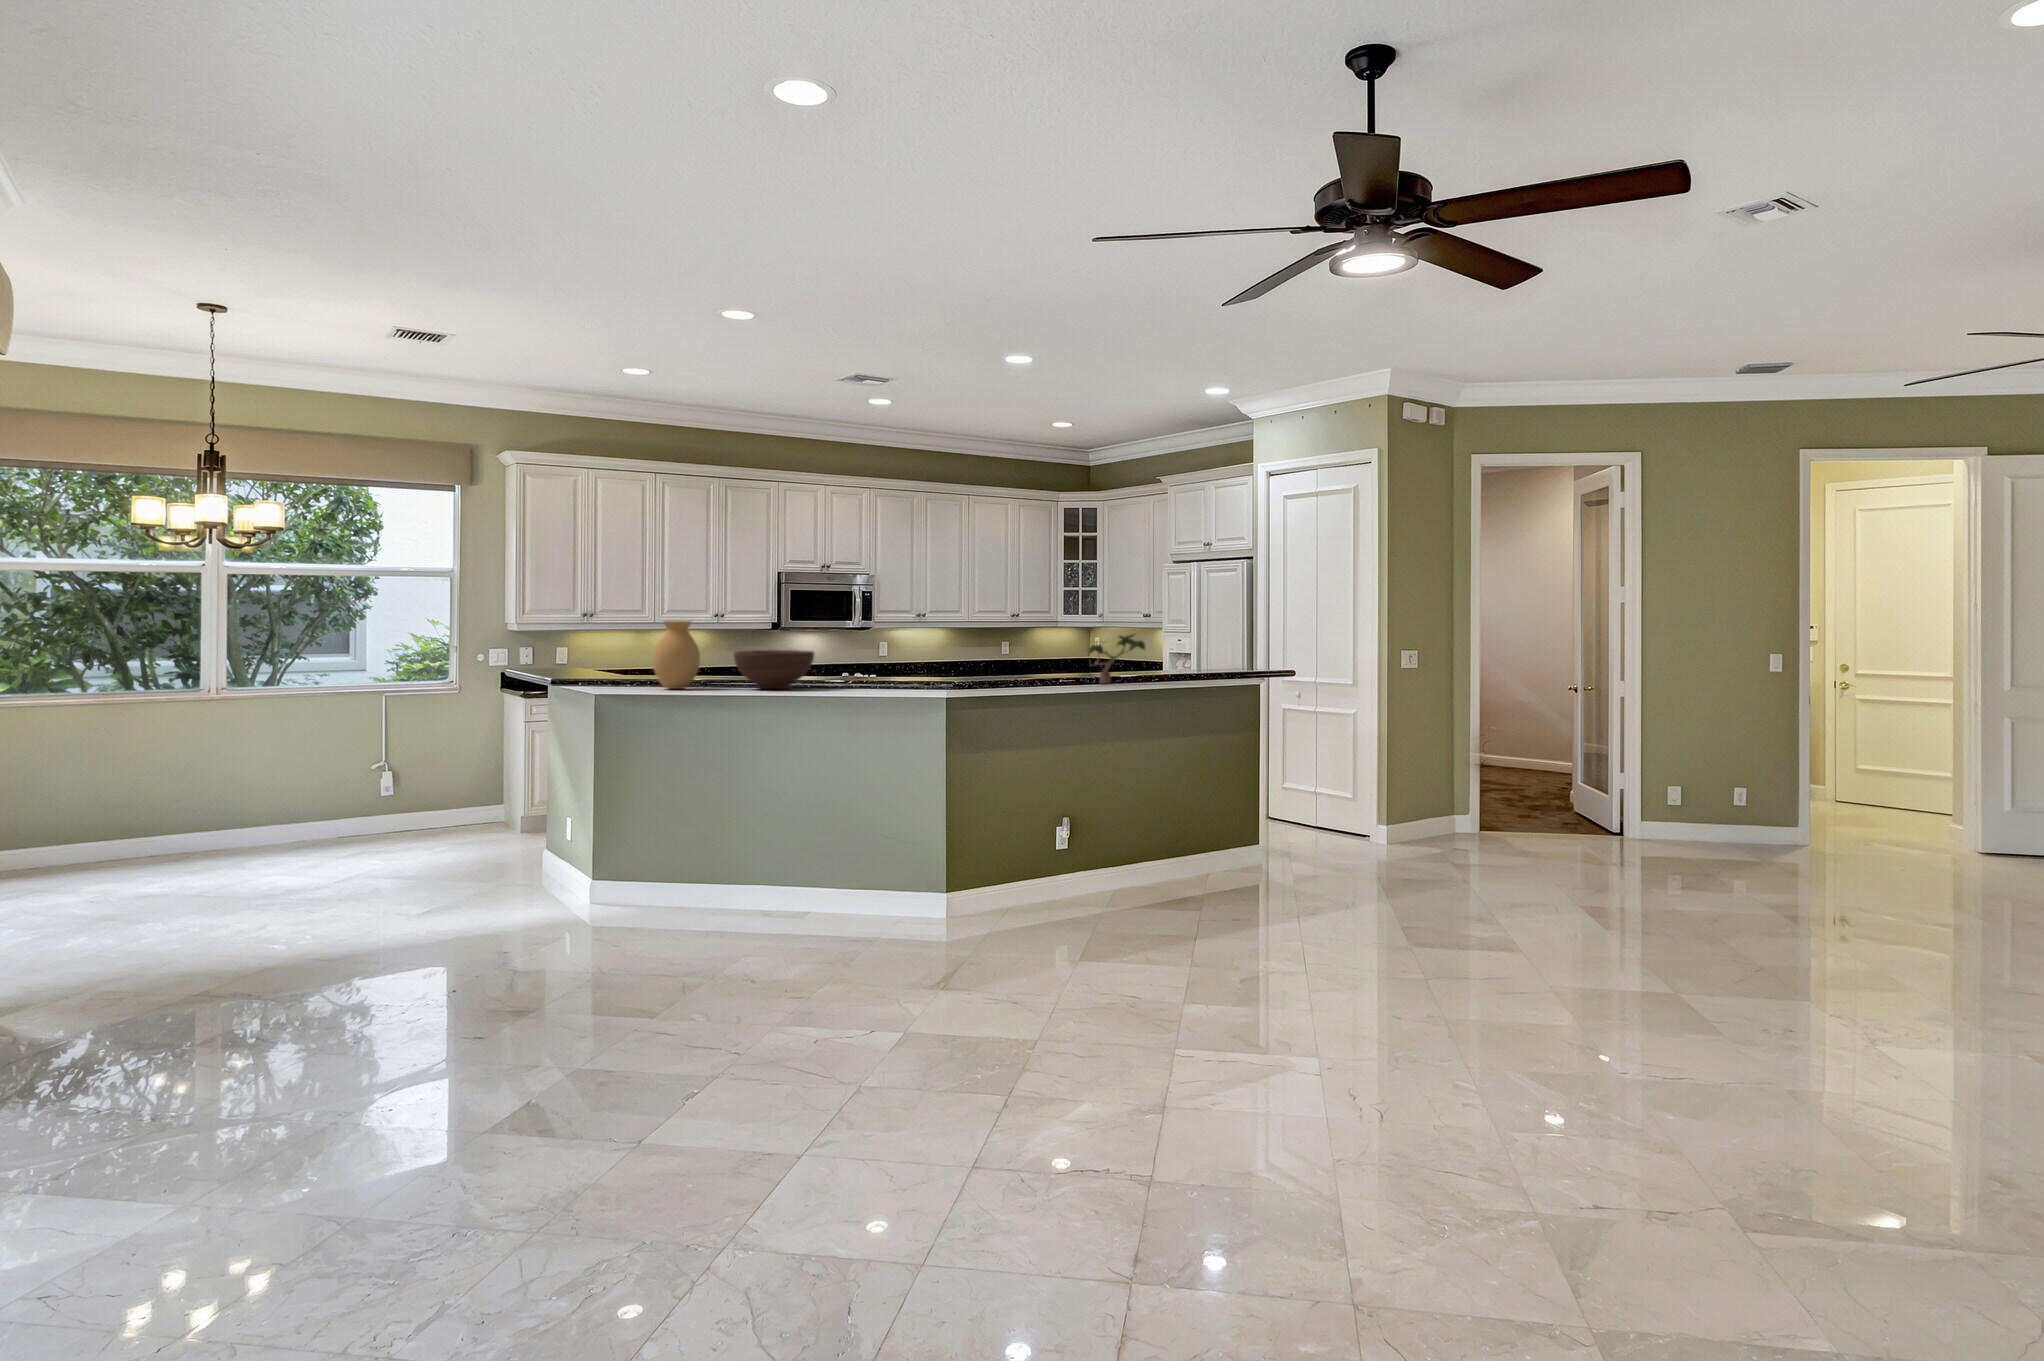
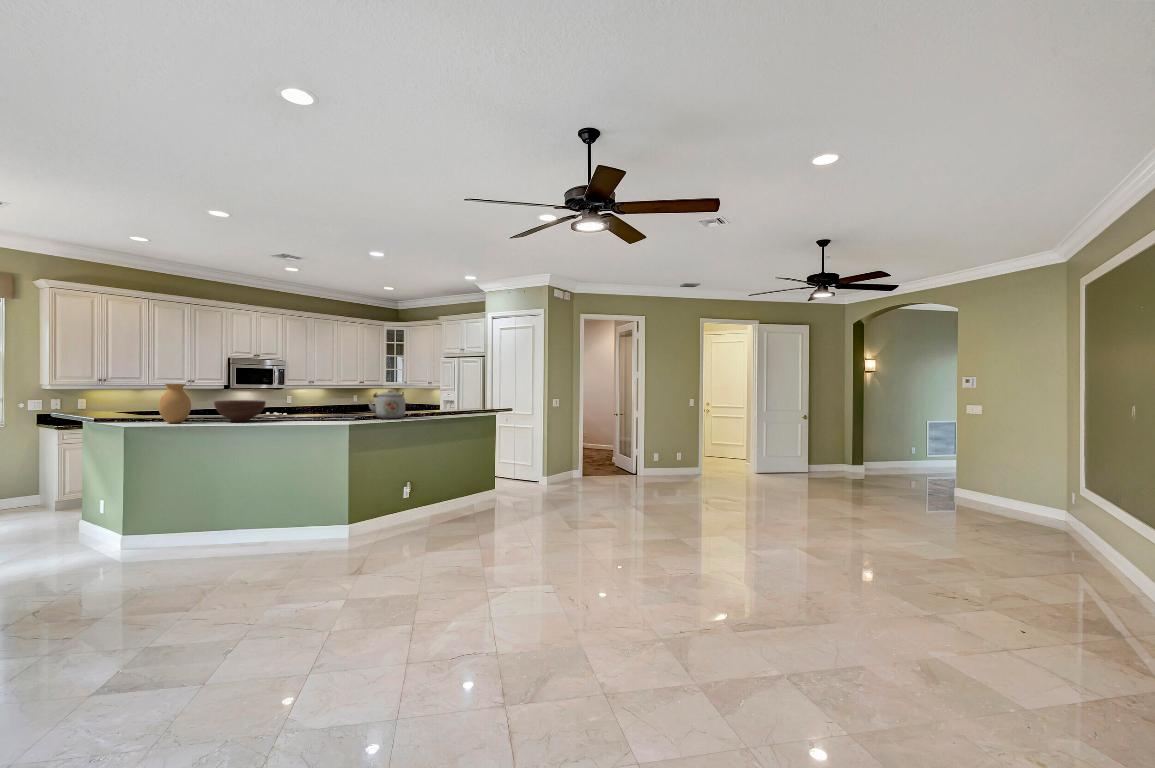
kettle: none [988,631,1058,689] -> present [369,390,405,419]
potted plant: present [1088,634,1145,684] -> none [414,390,452,416]

